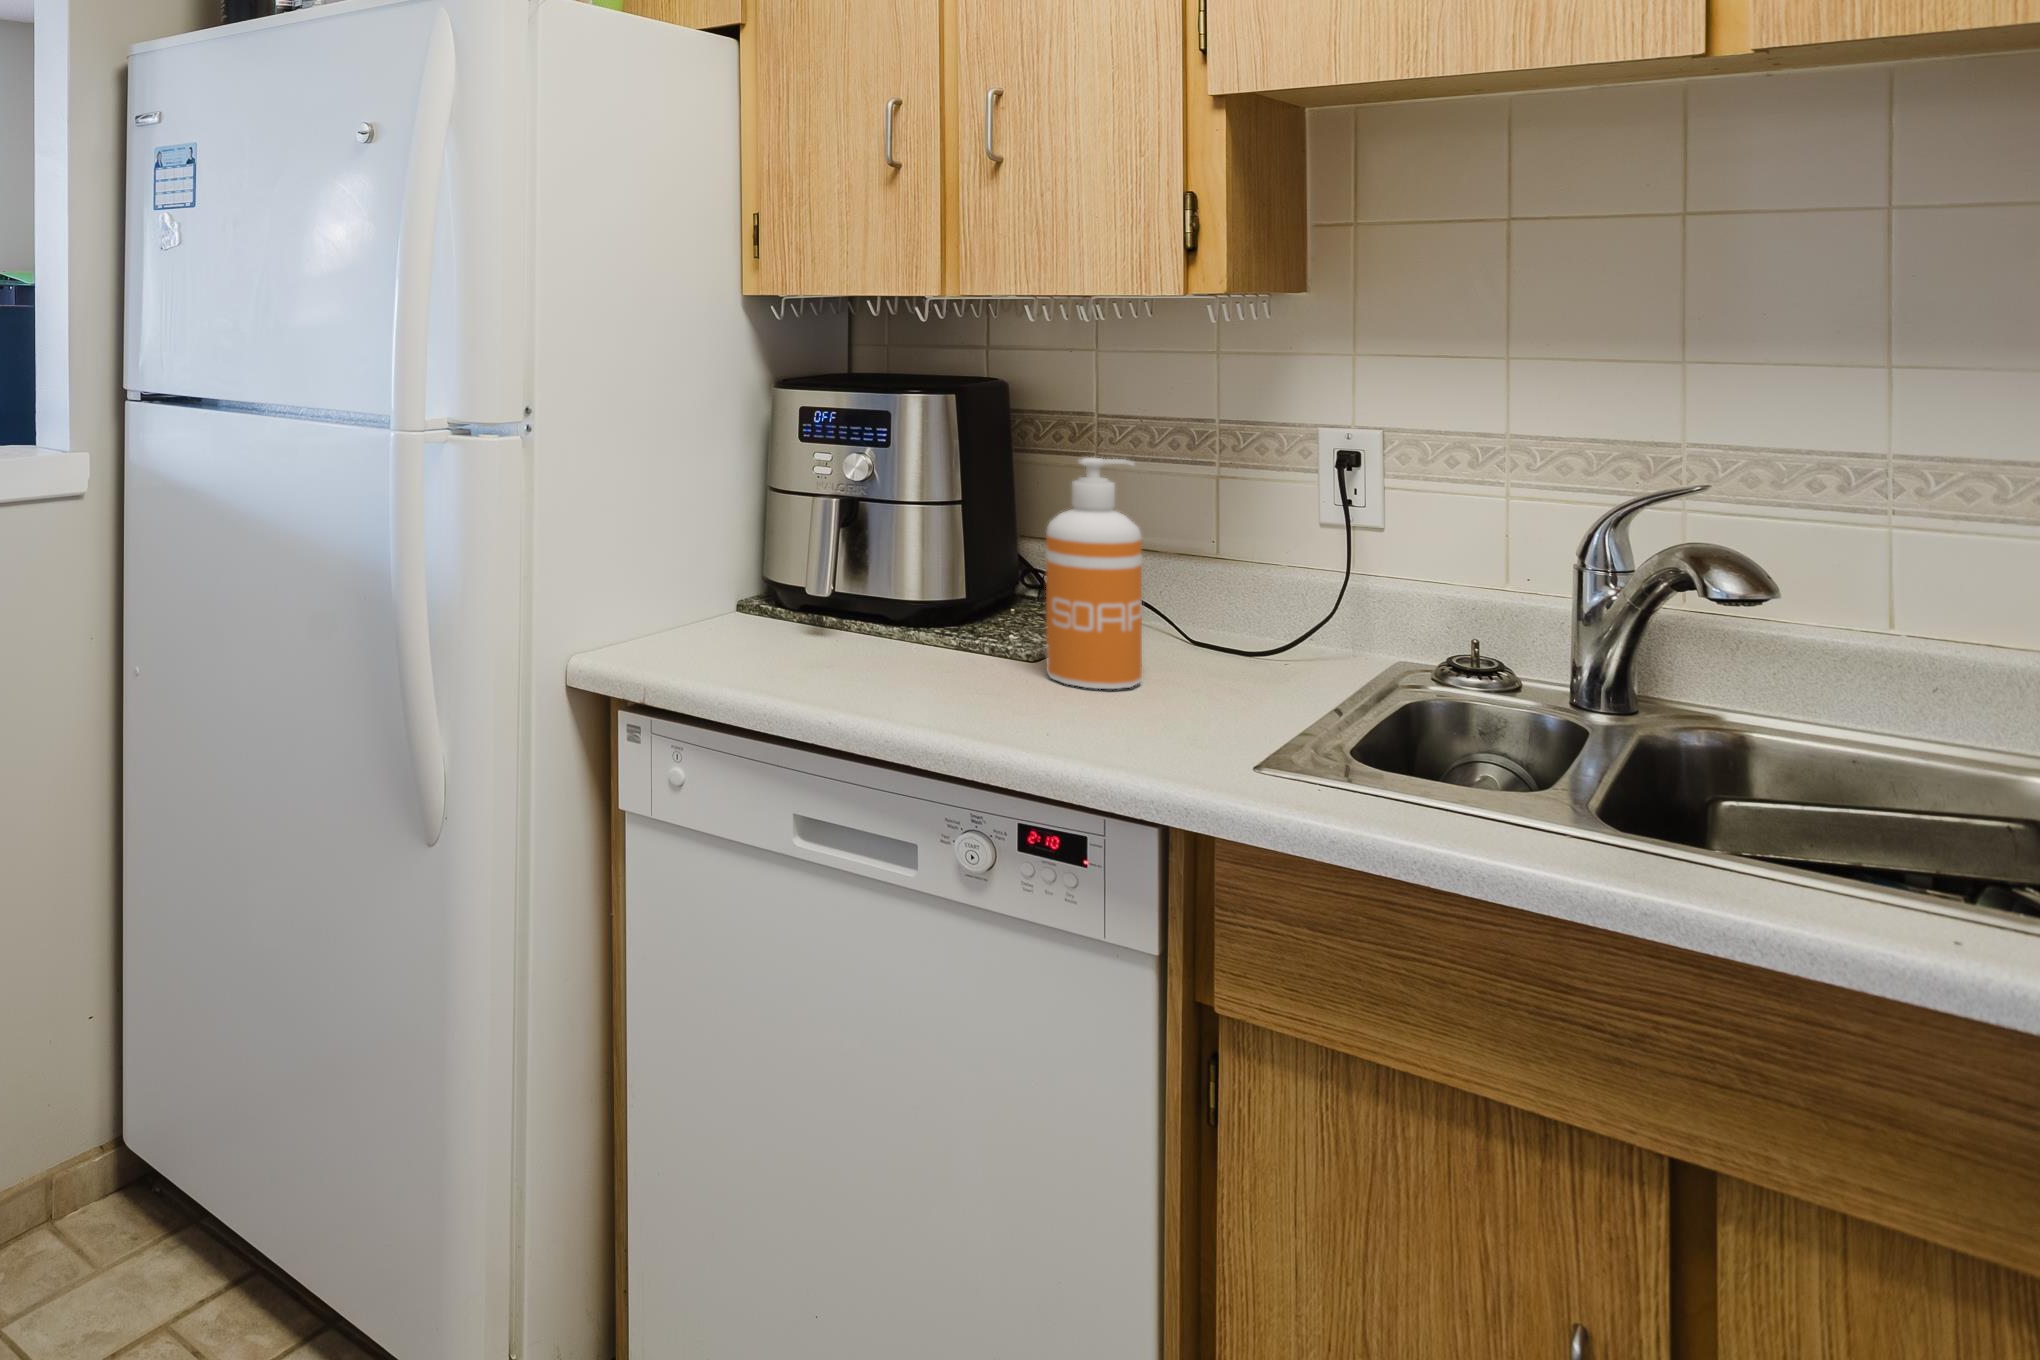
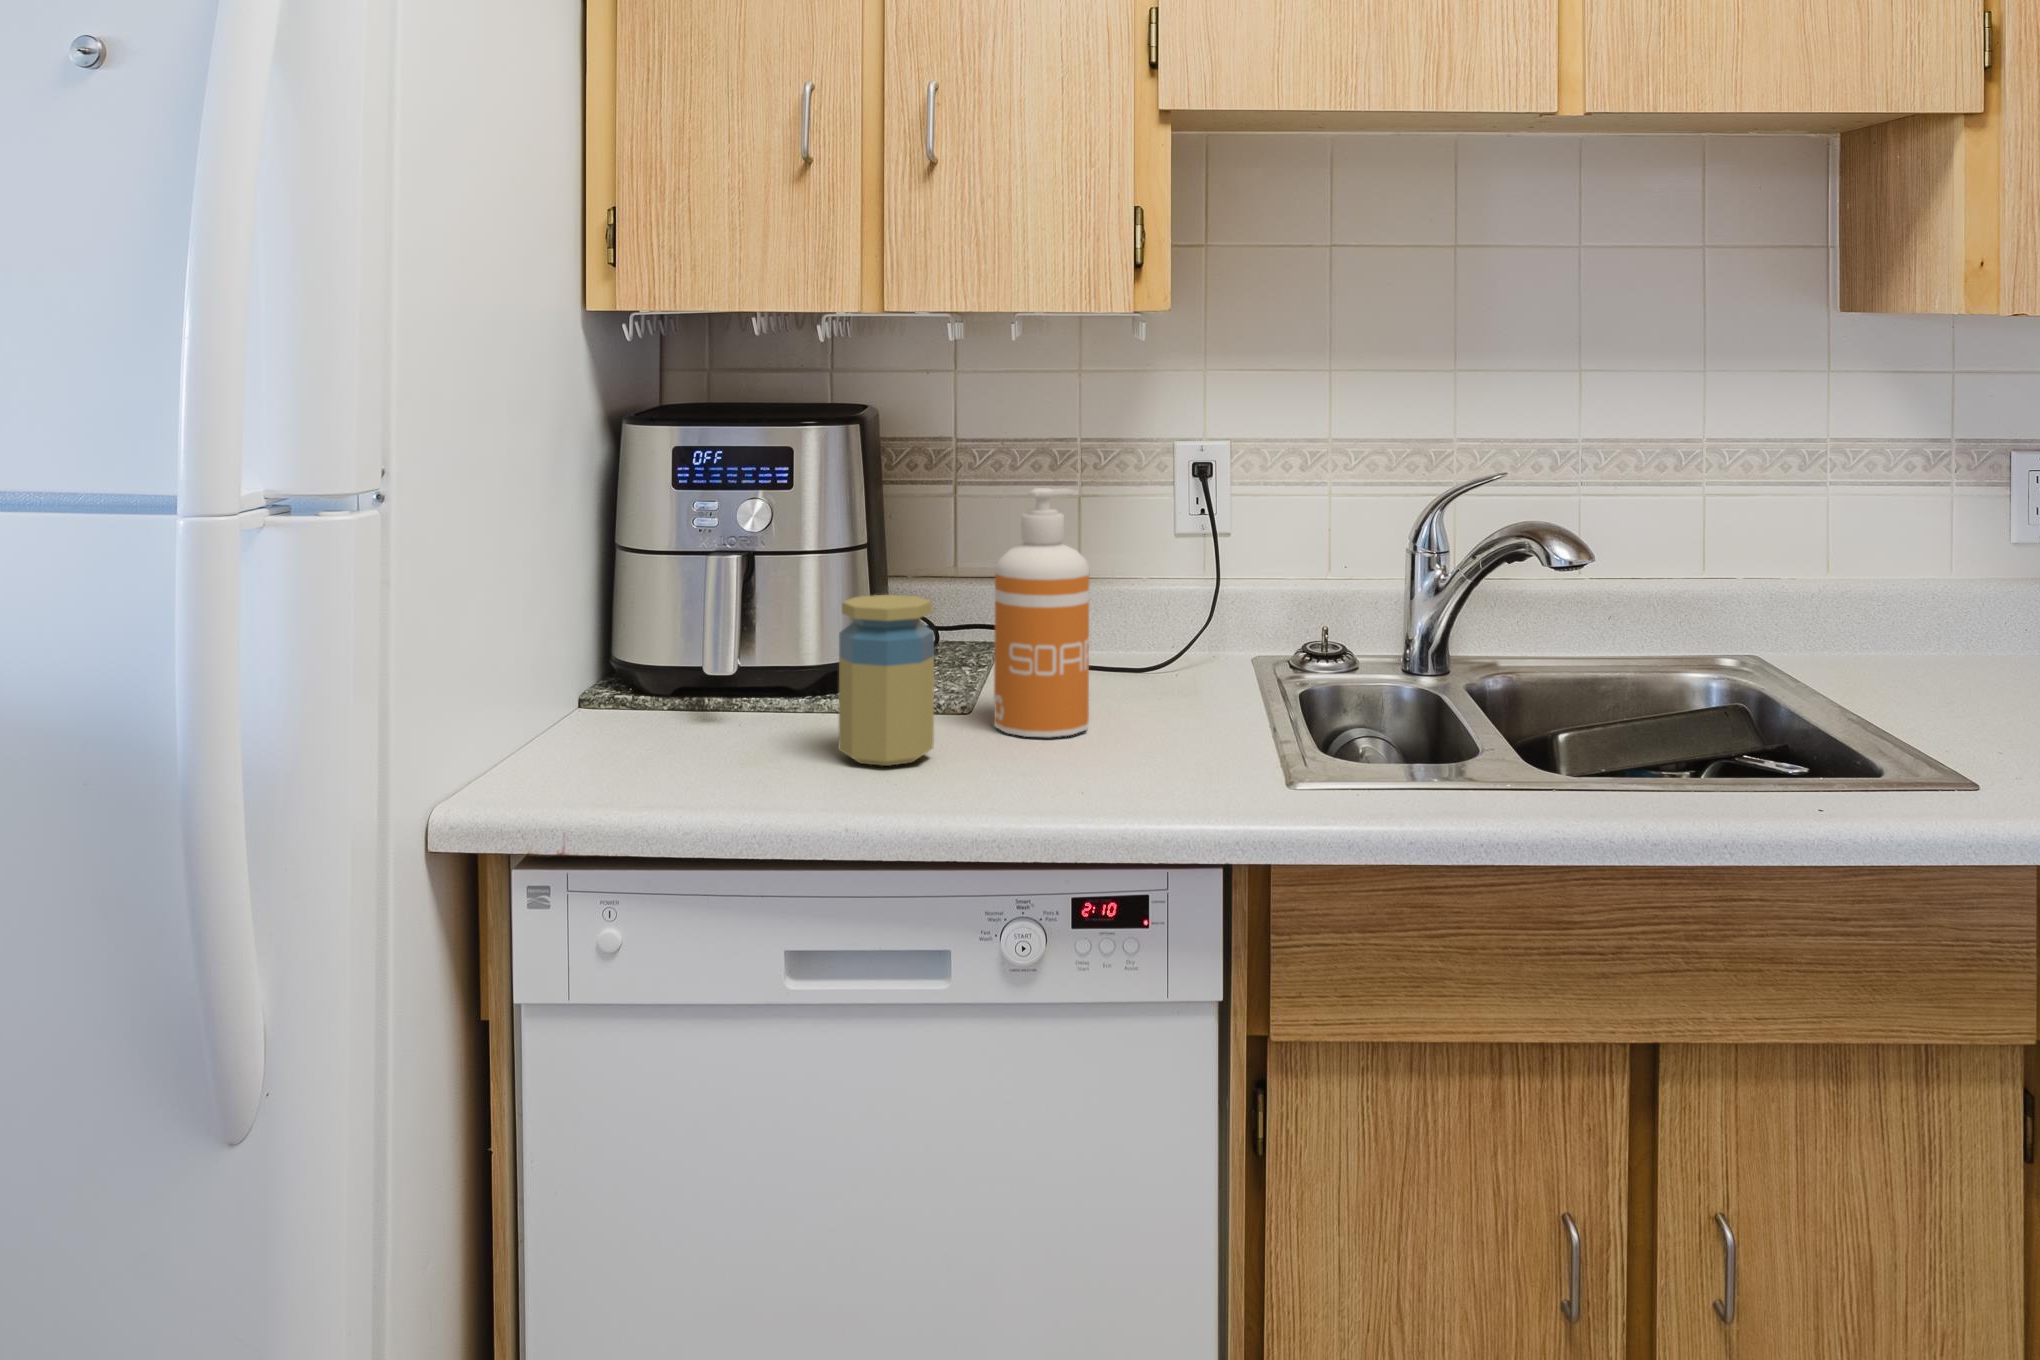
jar: none [876,542,957,688] -> present [839,595,934,766]

